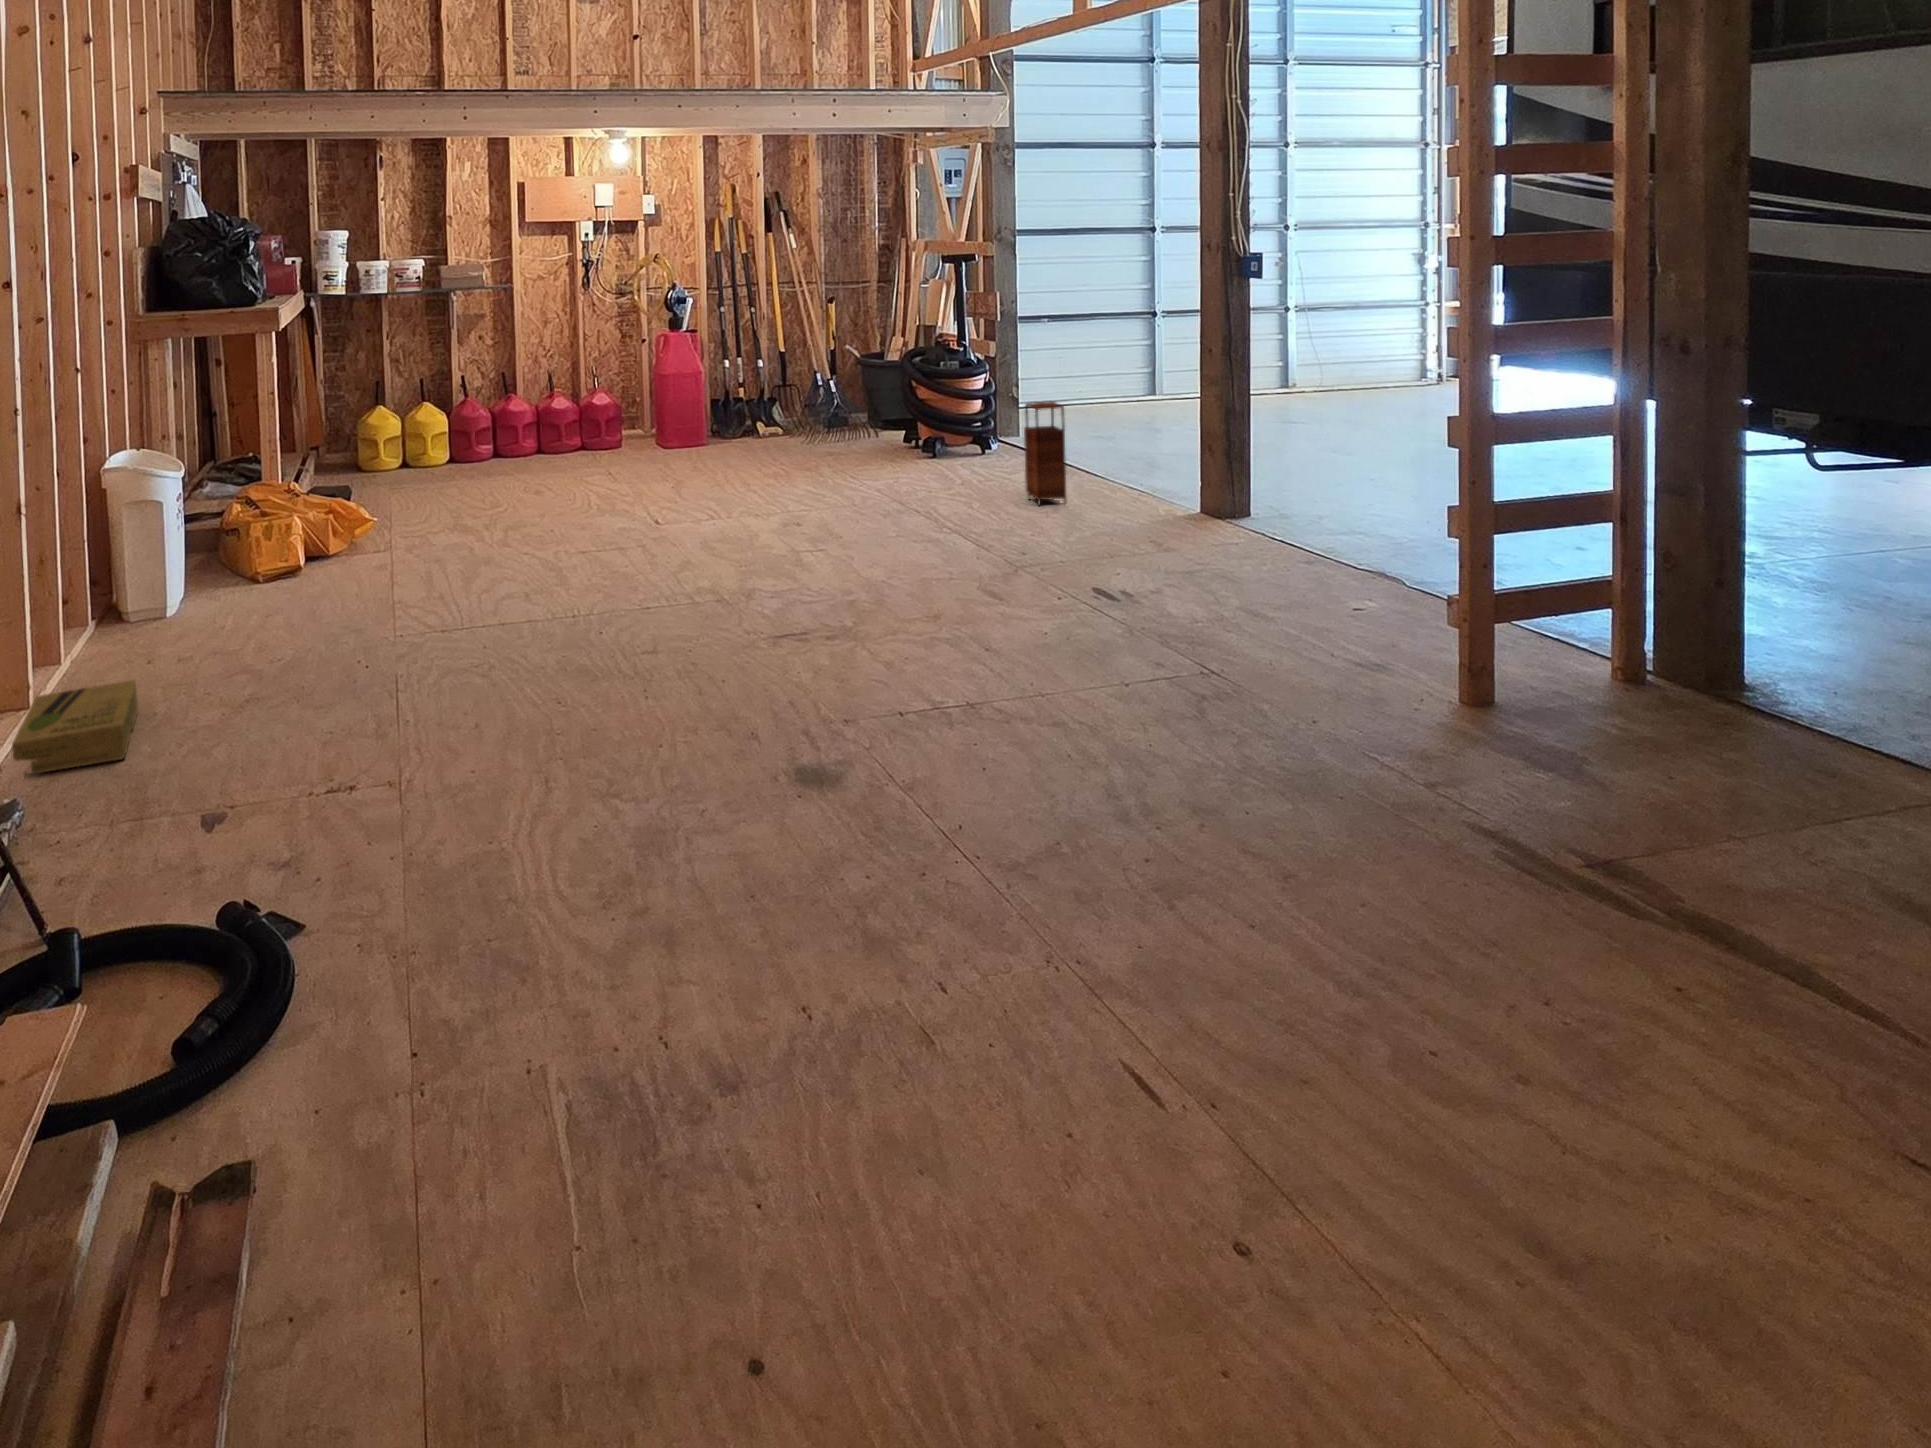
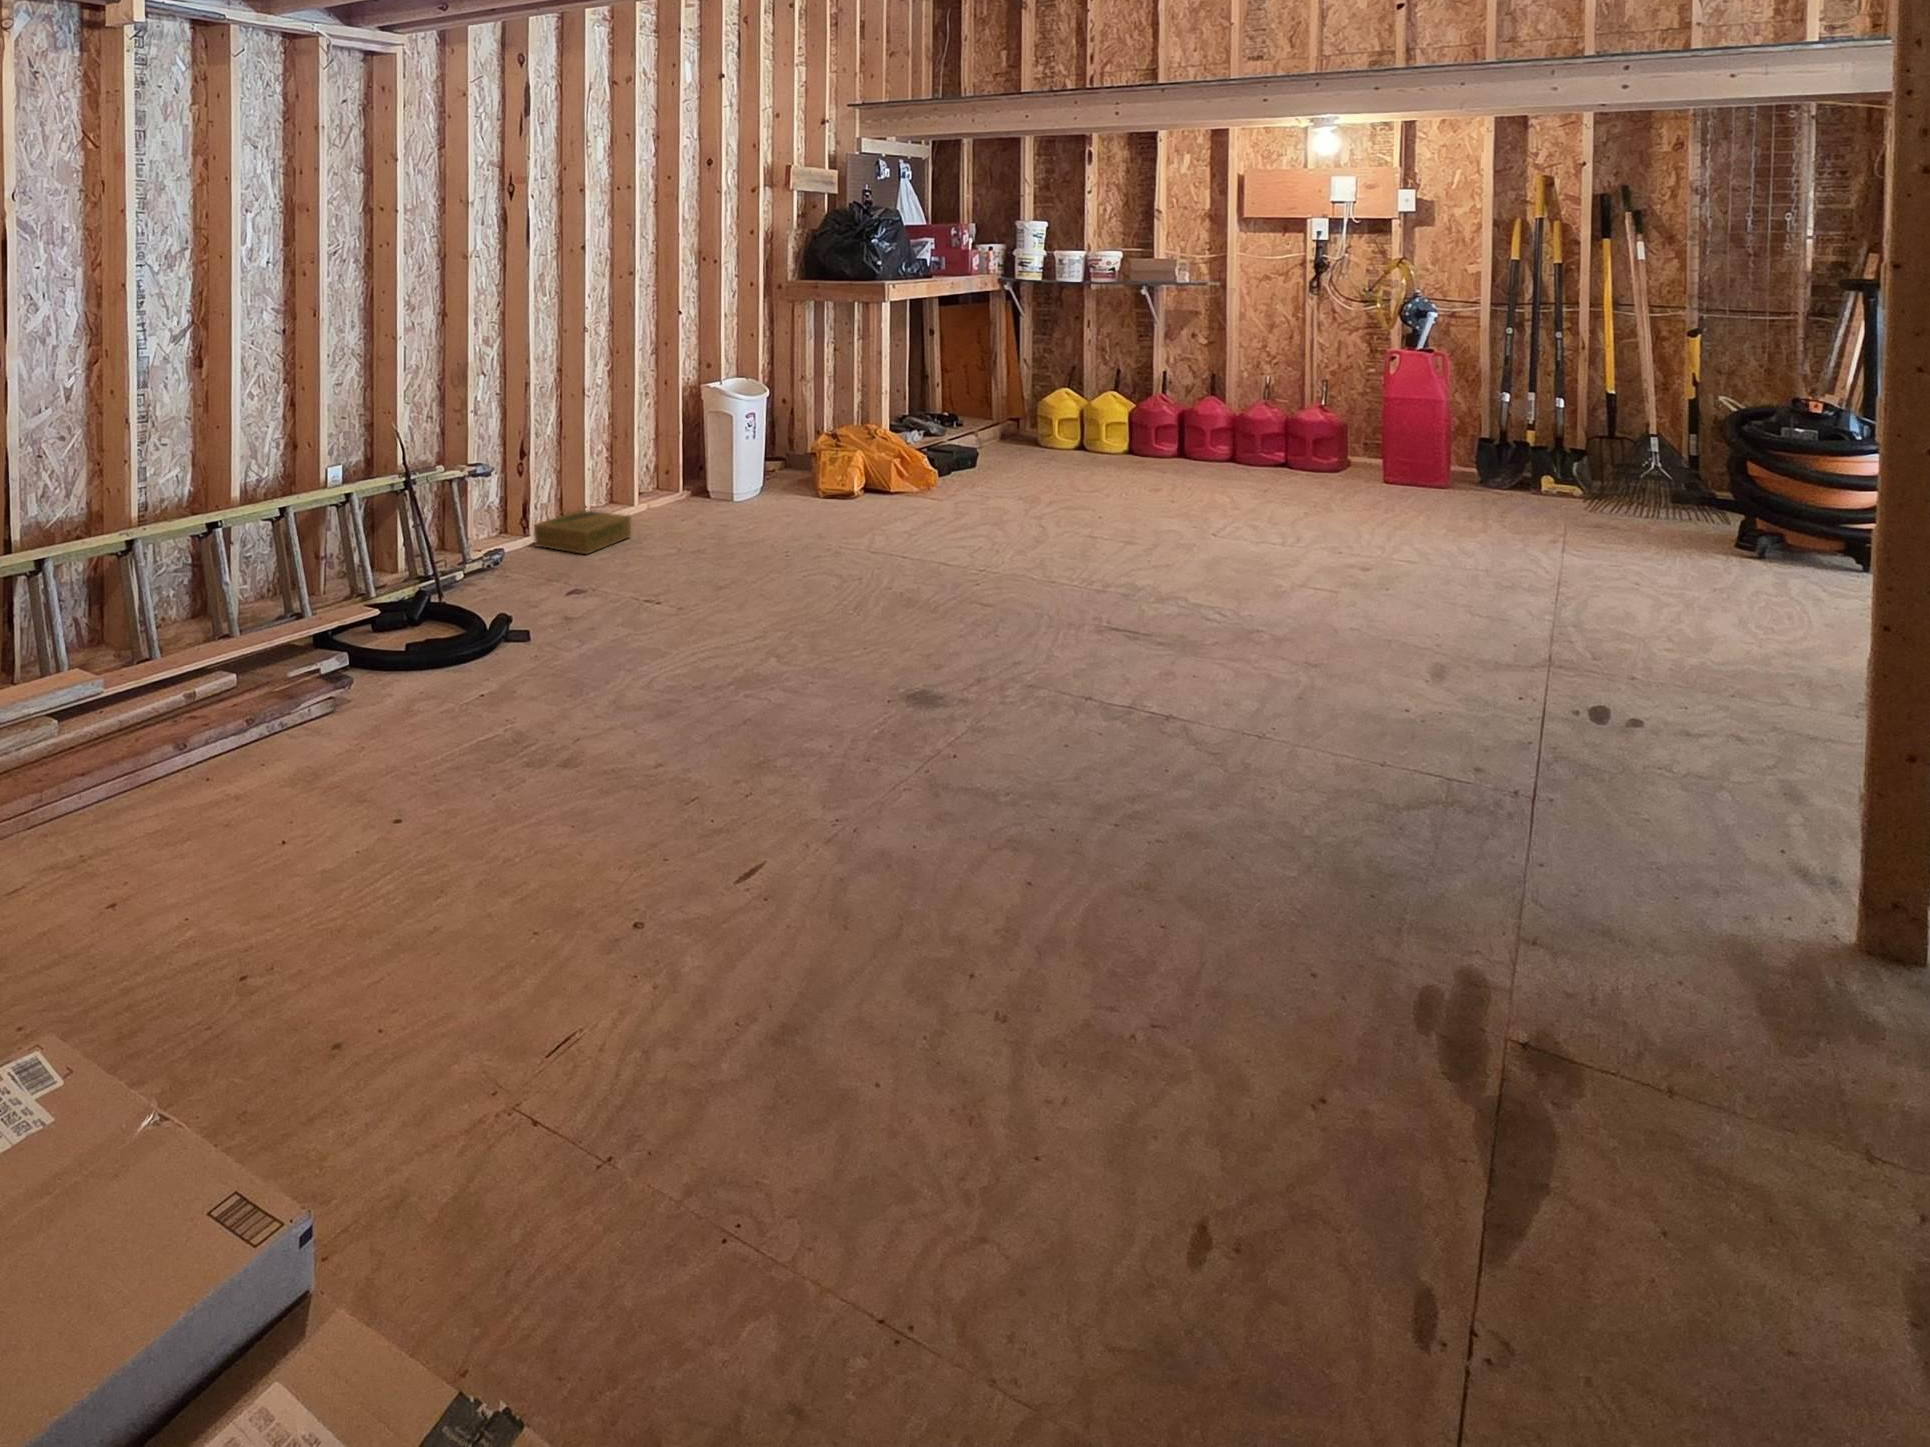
storage cabinet: present [1024,402,1067,505] -> none [1780,489,1852,646]

